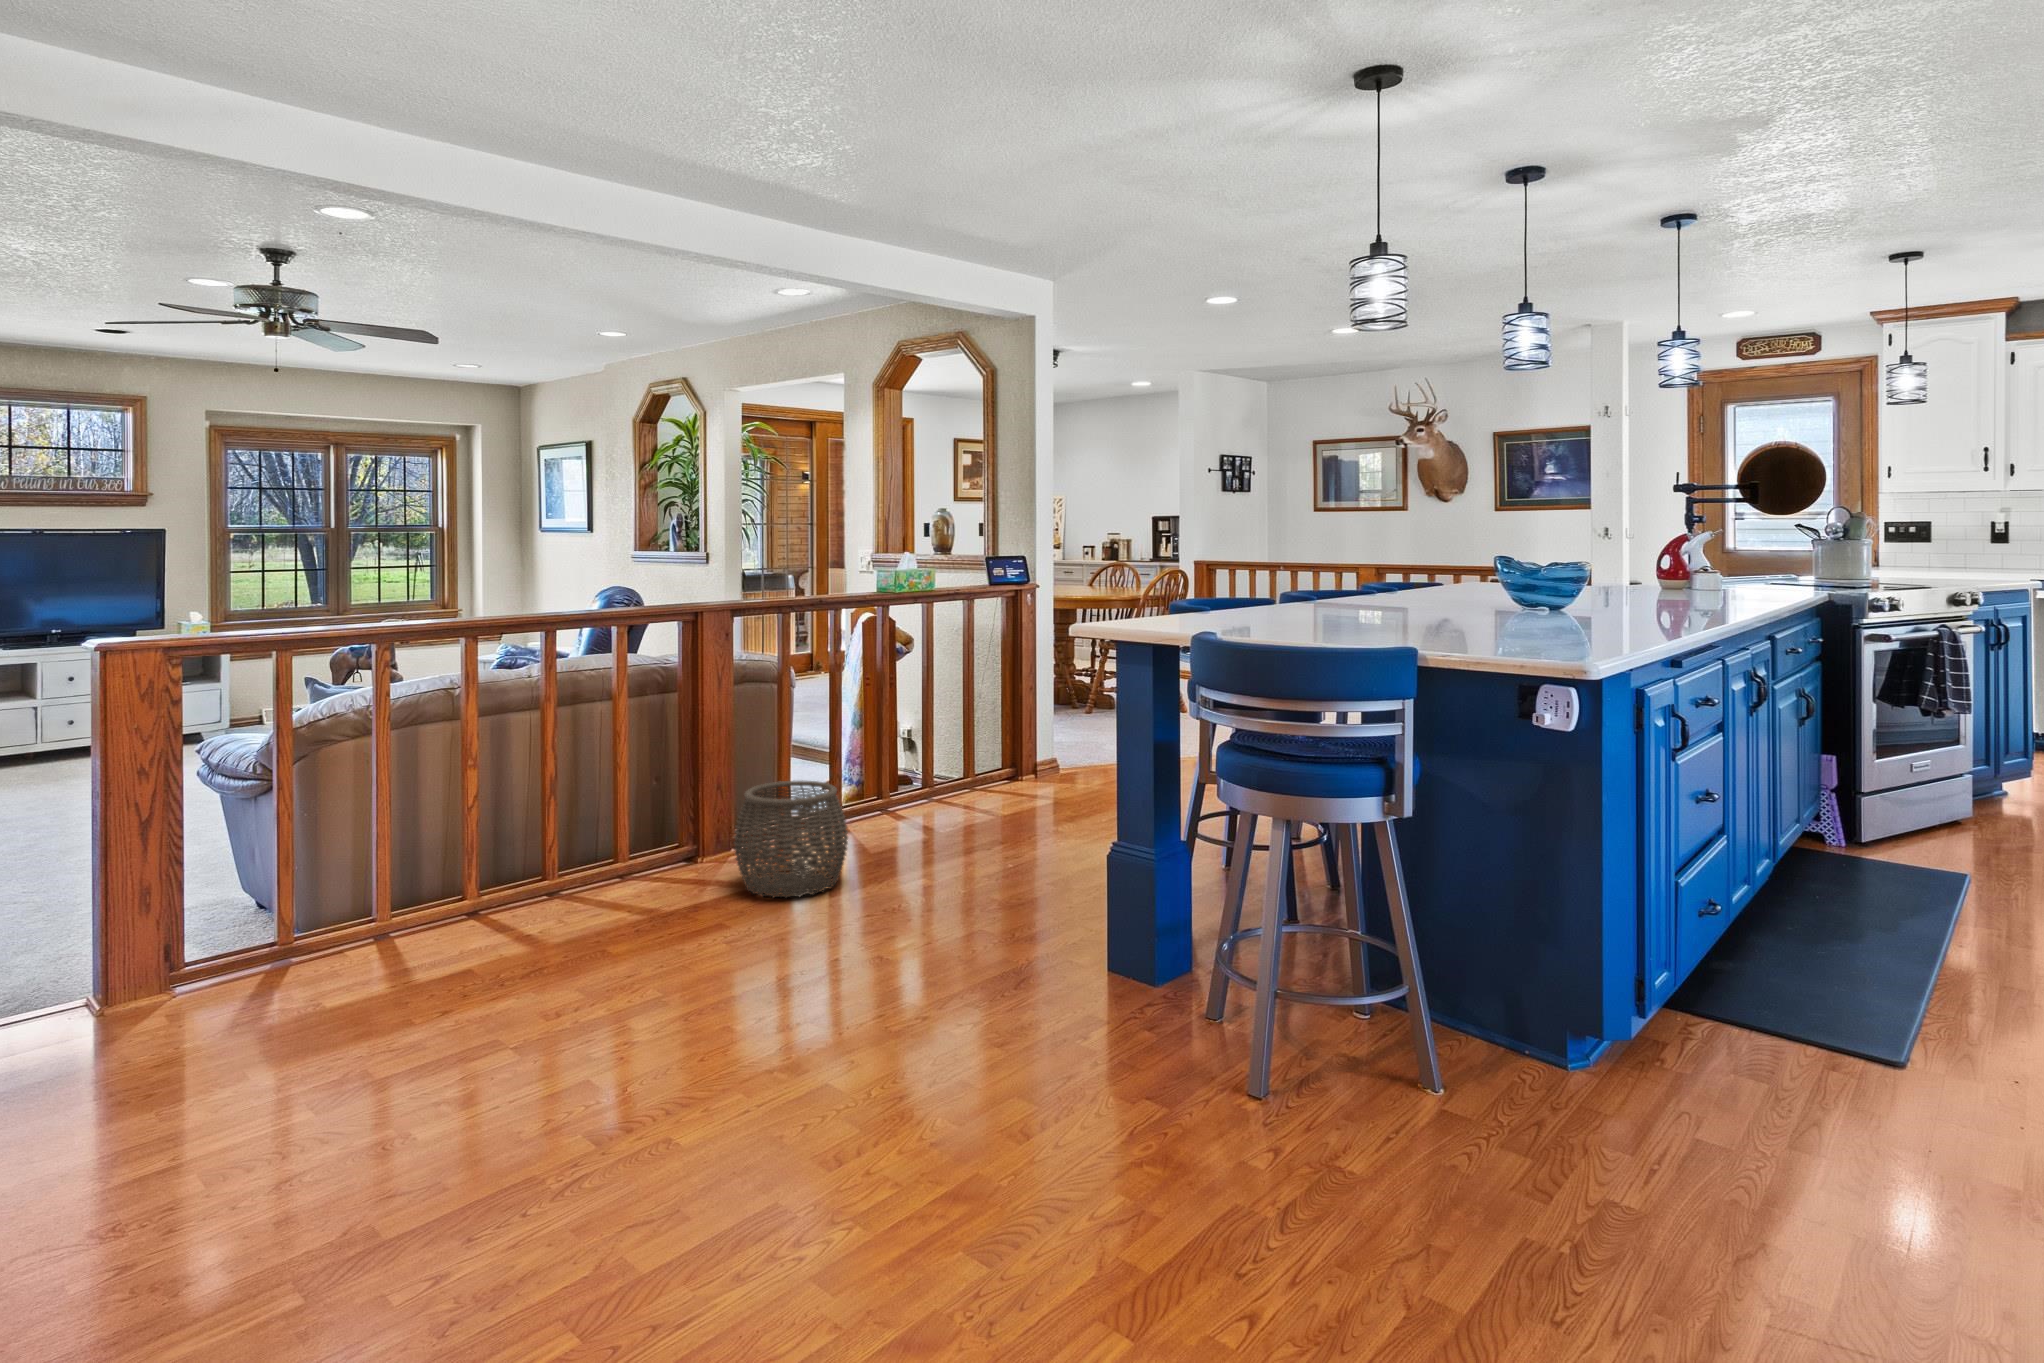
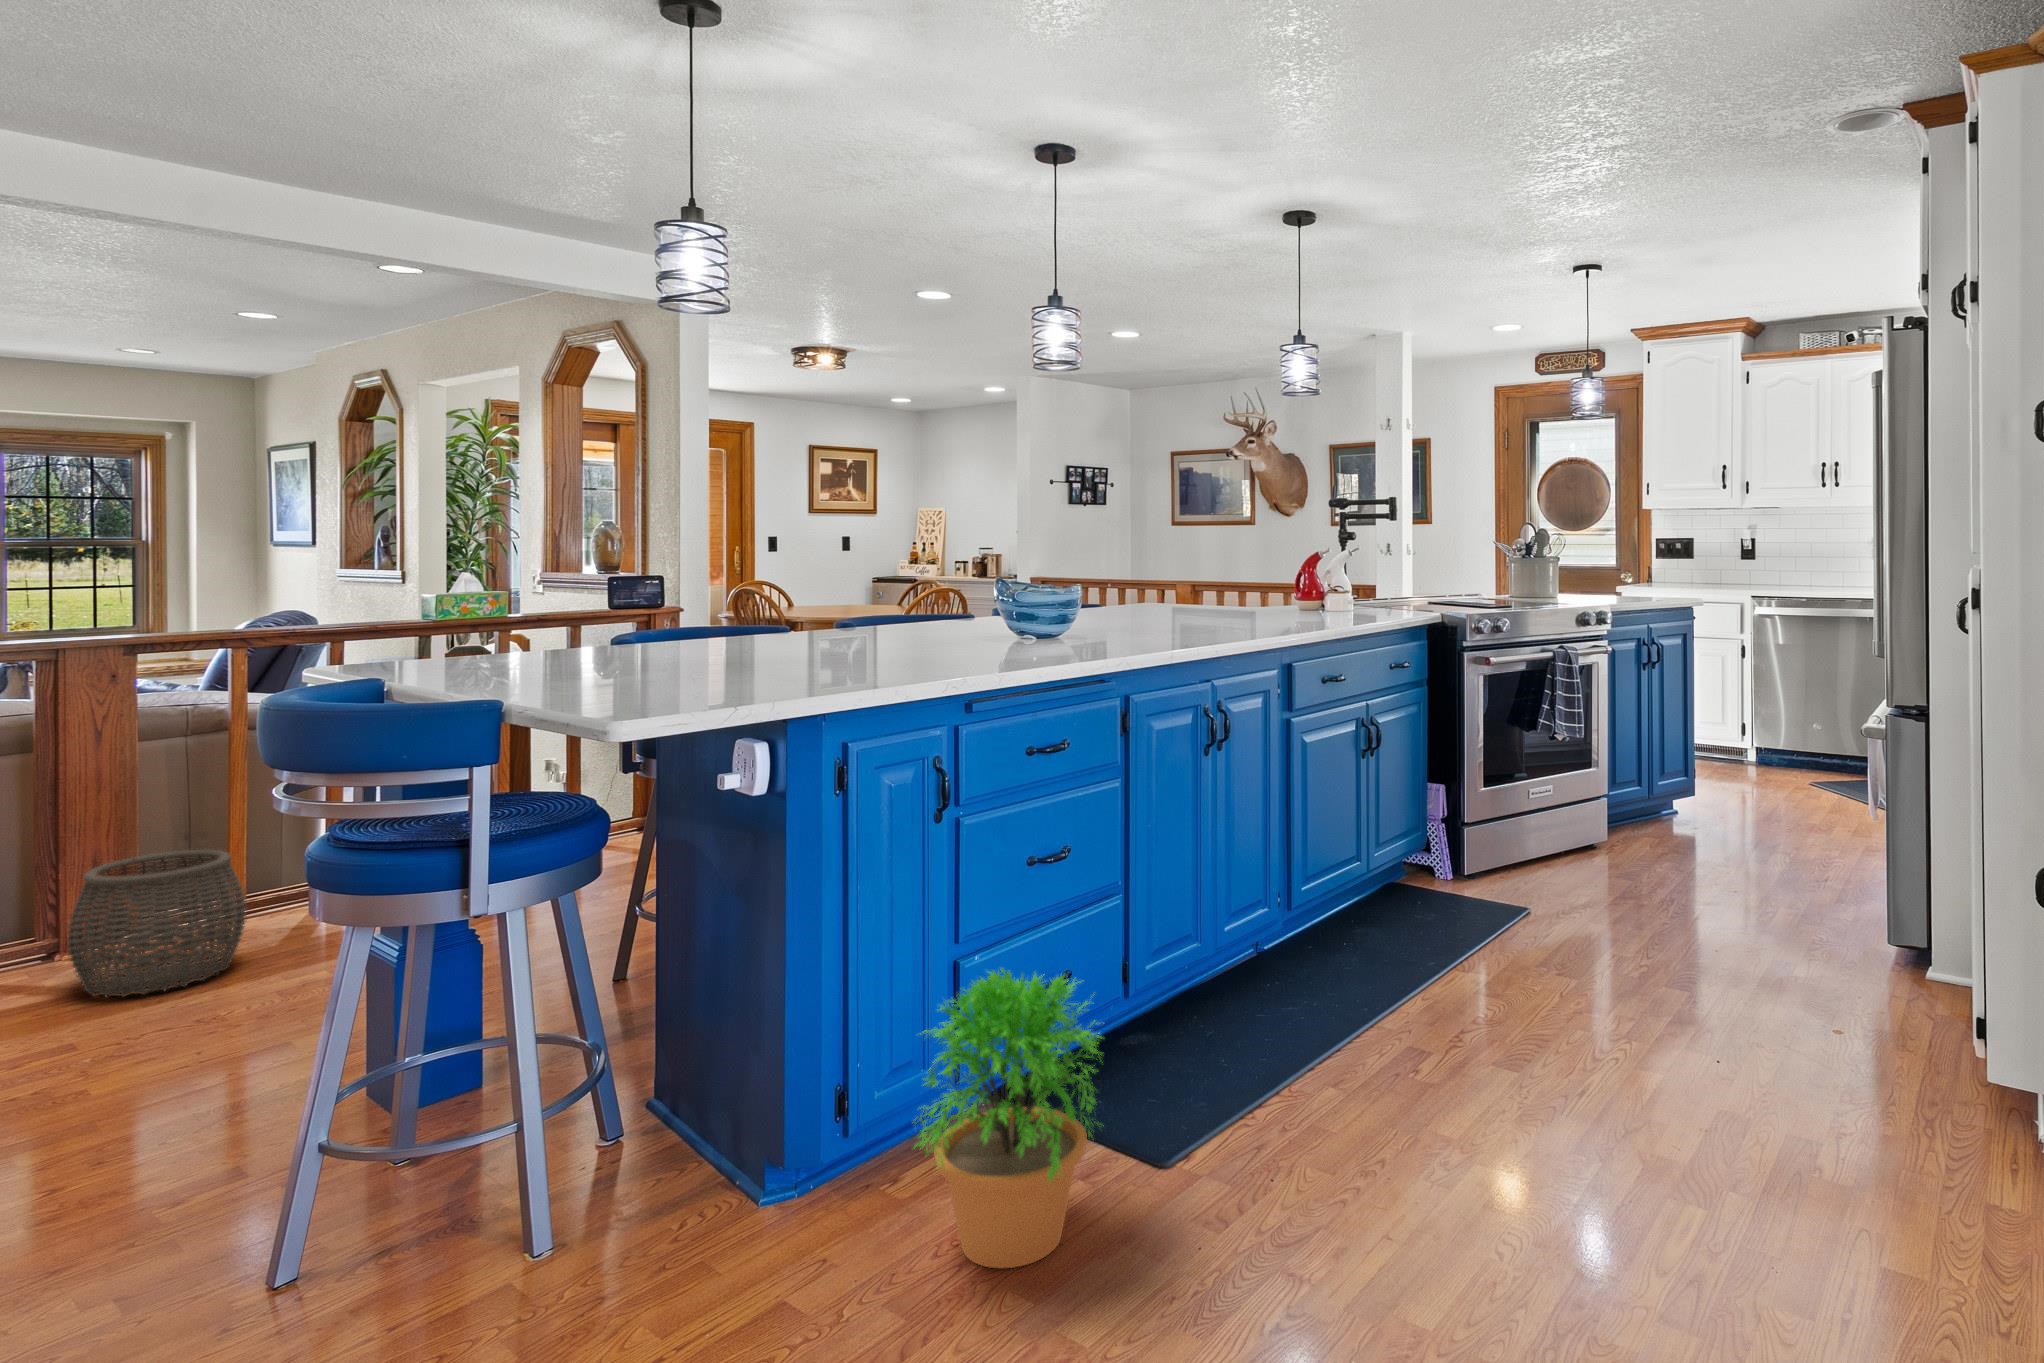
potted plant: none [1720,890,1967,1147] -> present [914,968,1100,1268]

